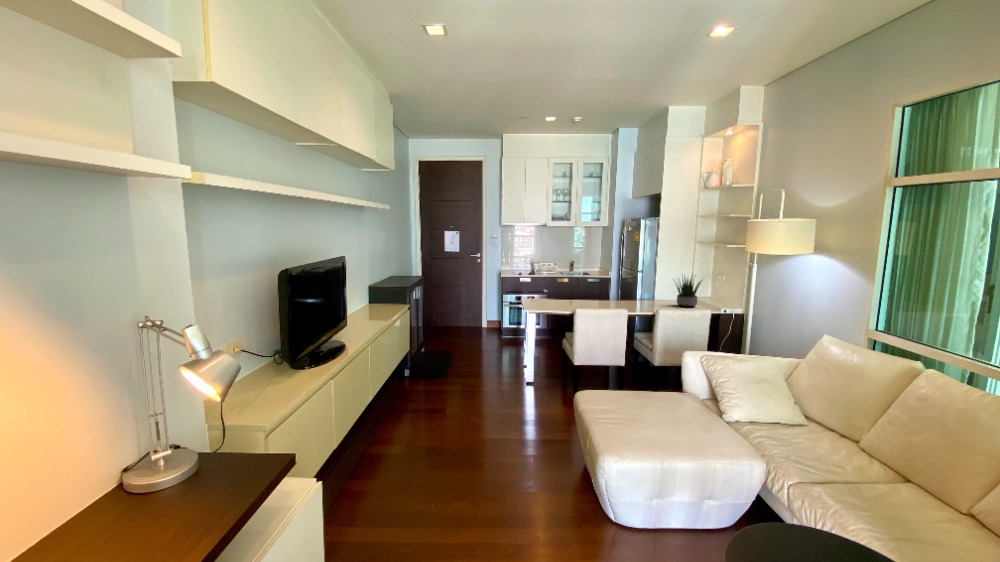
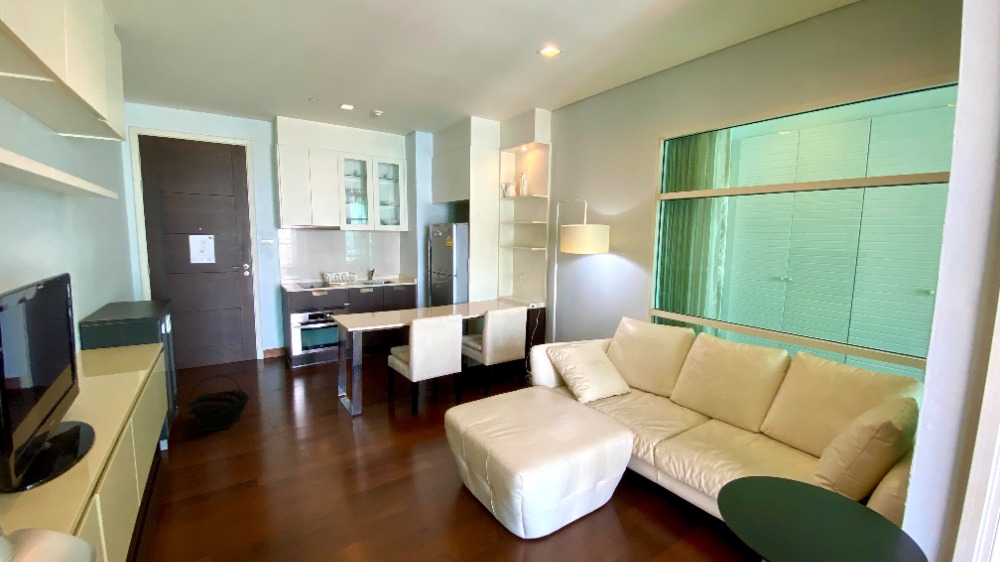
potted plant: present [676,278,702,307] -> none [490,273,516,305]

